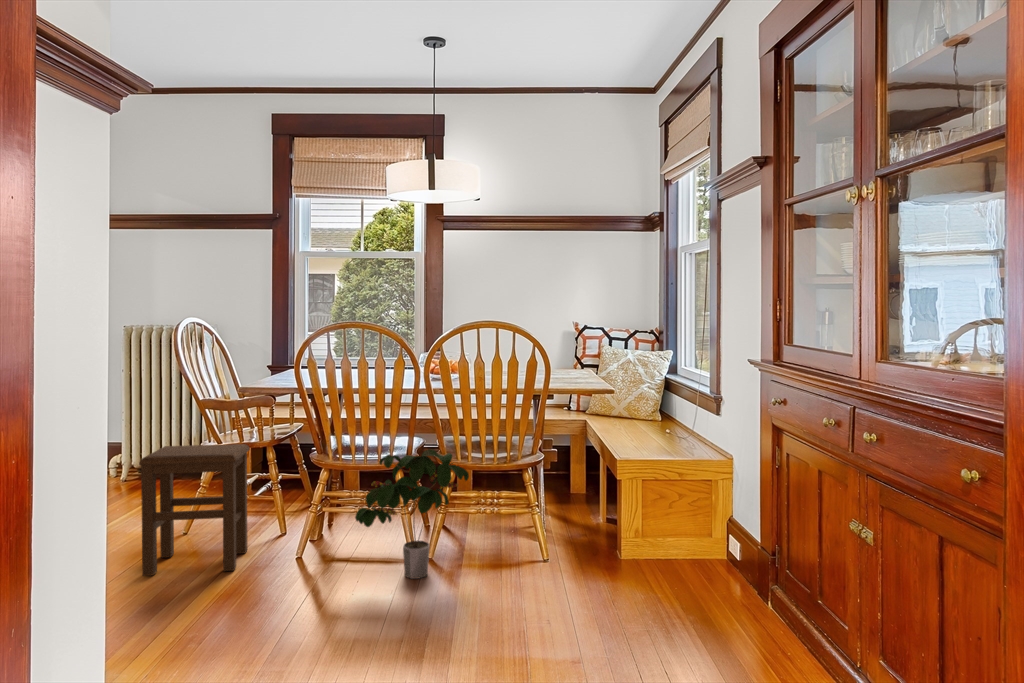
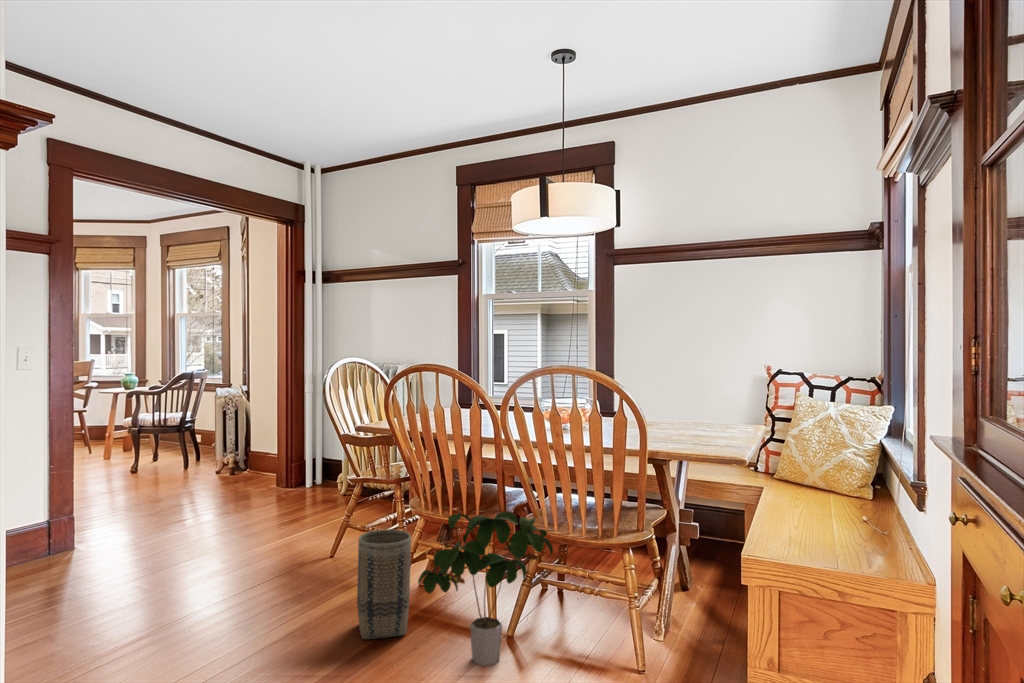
stool: present [139,444,250,576] -> none [252,478,361,613]
basket: none [279,481,332,582] -> present [357,529,411,639]

